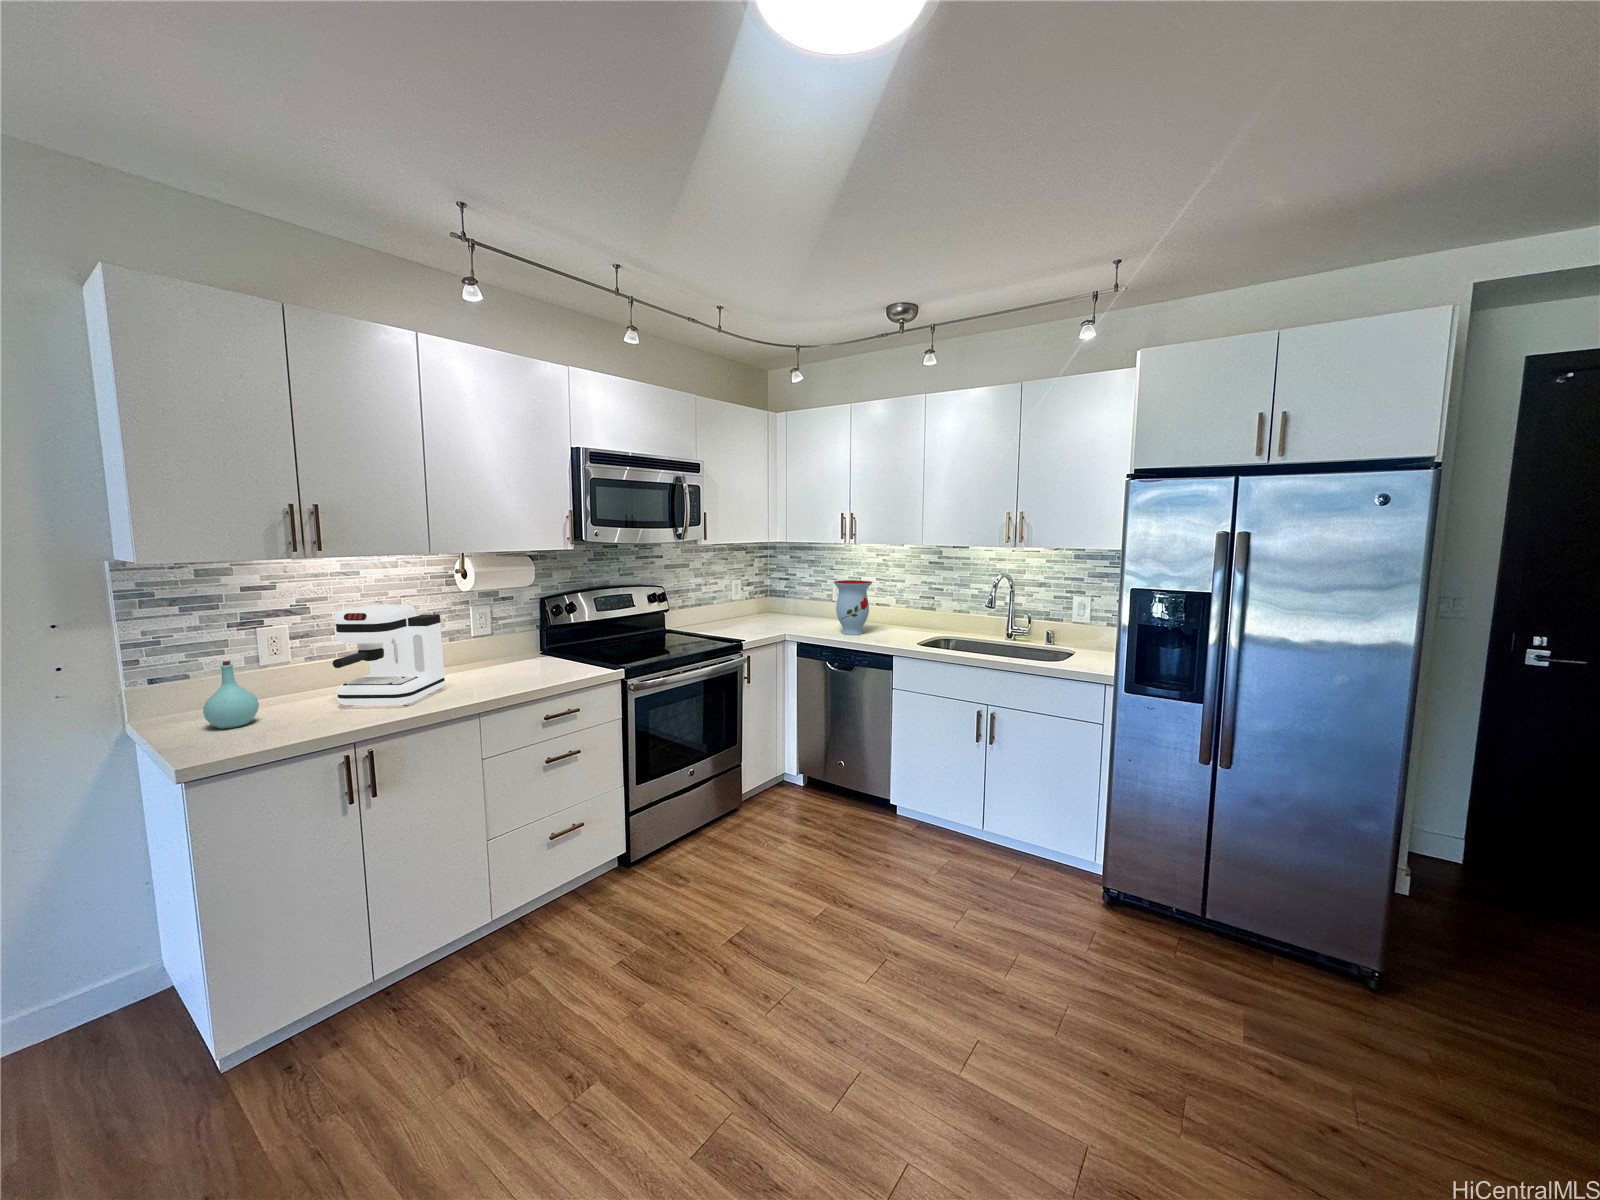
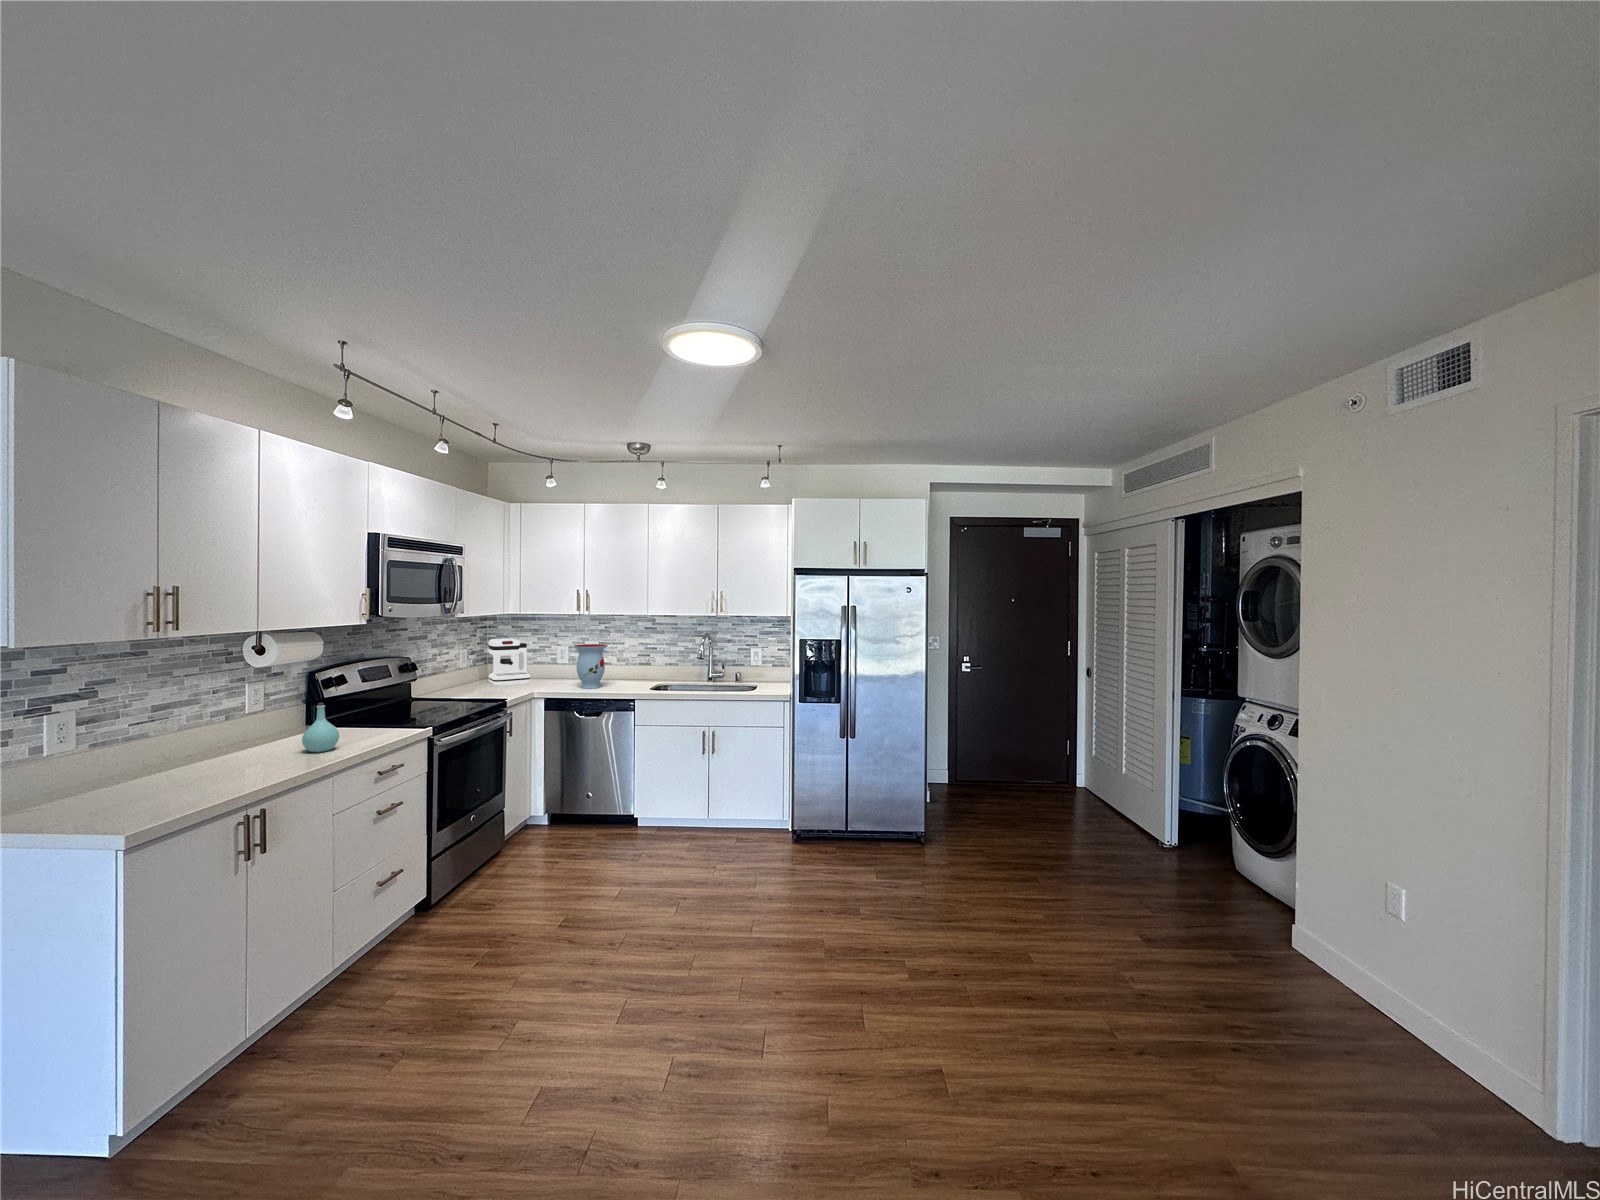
coffee maker: present [333,605,445,706] -> present [489,638,530,686]
bottle: present [203,661,259,729] -> present [302,703,339,752]

